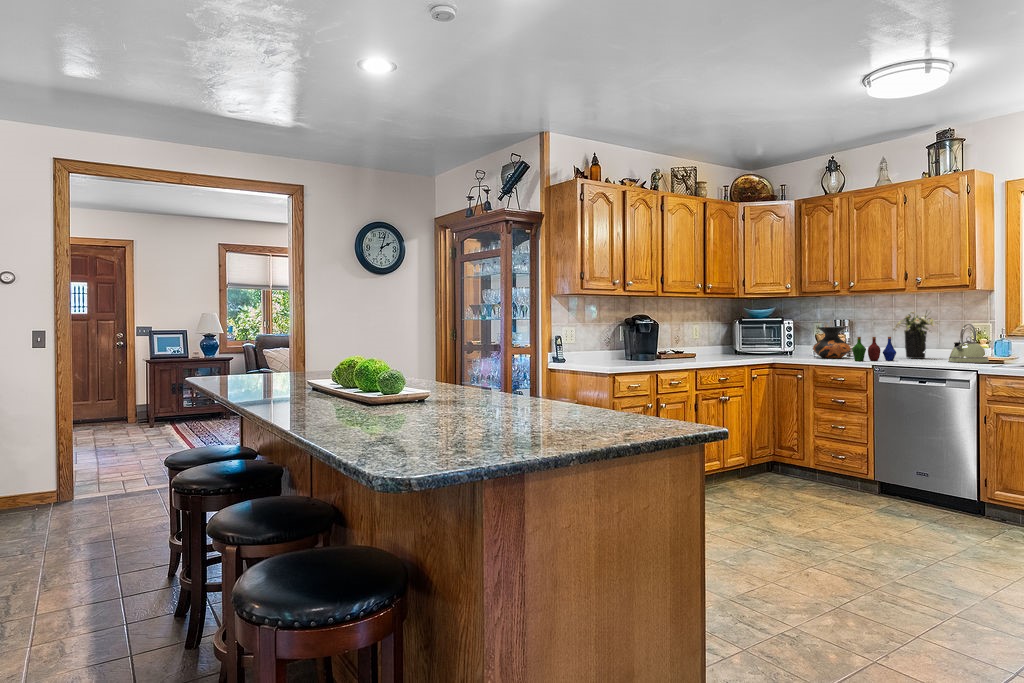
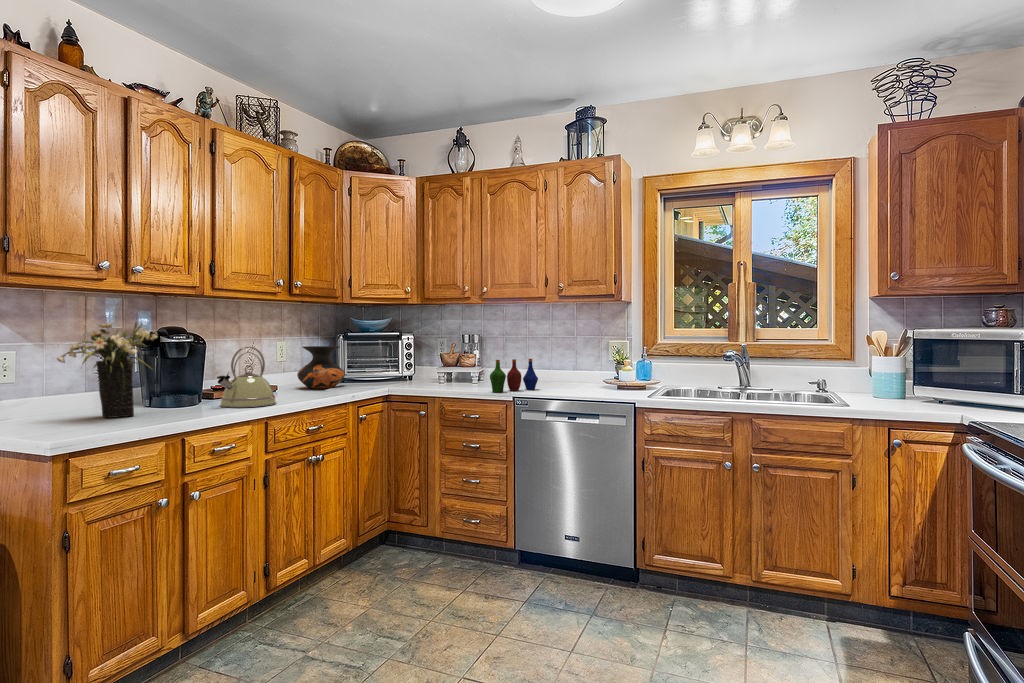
flower arrangement: present [893,311,935,359] -> present [57,322,157,418]
kettle: present [948,324,989,363] -> present [217,347,276,407]
vase: present [813,327,850,358] -> present [297,346,345,389]

